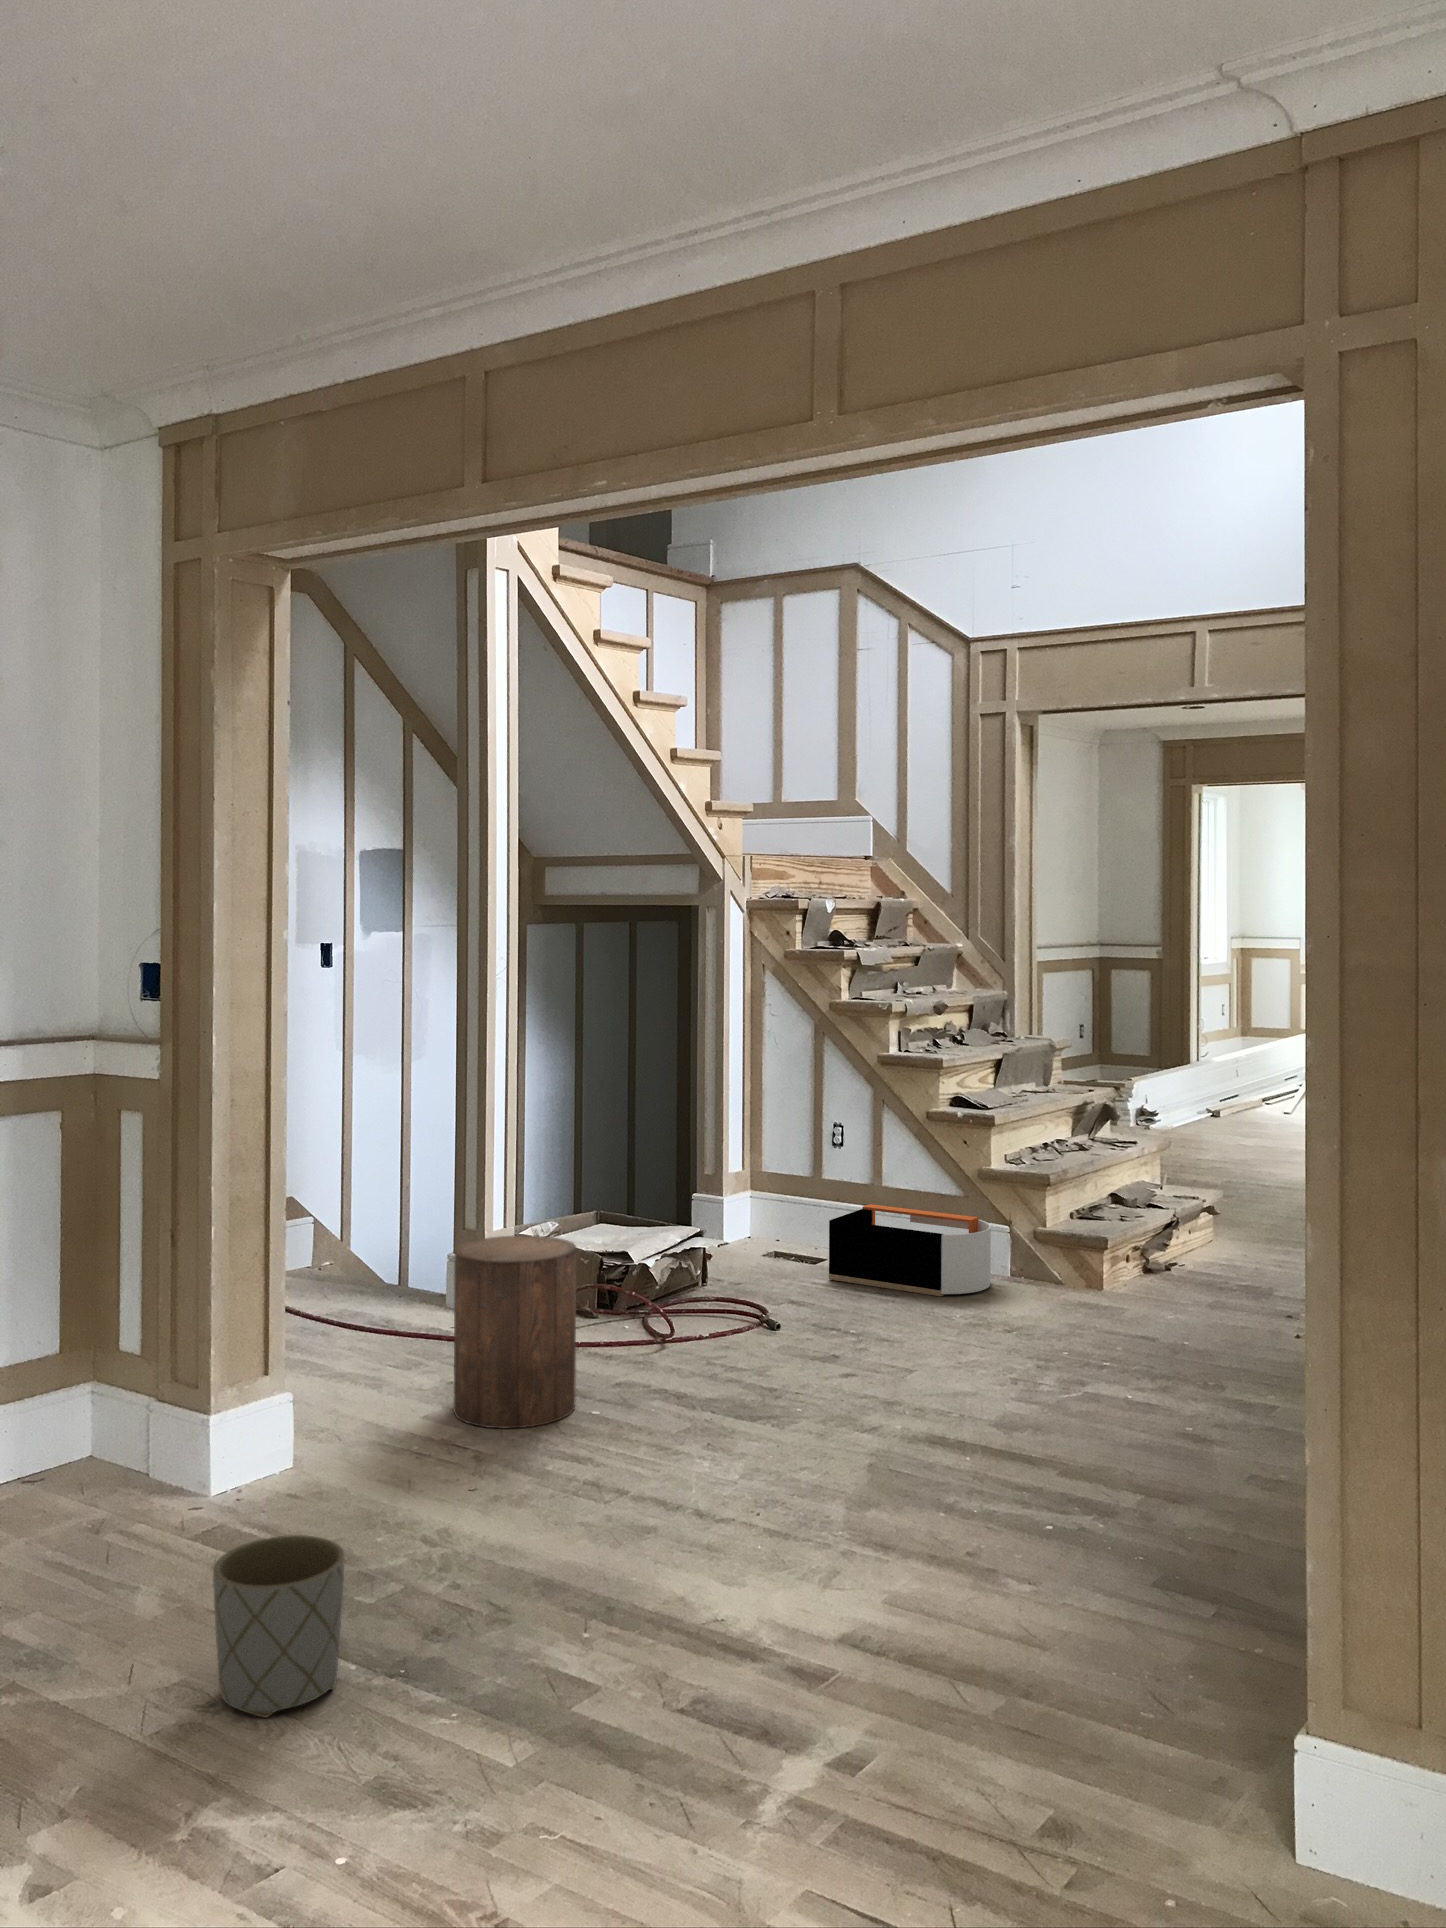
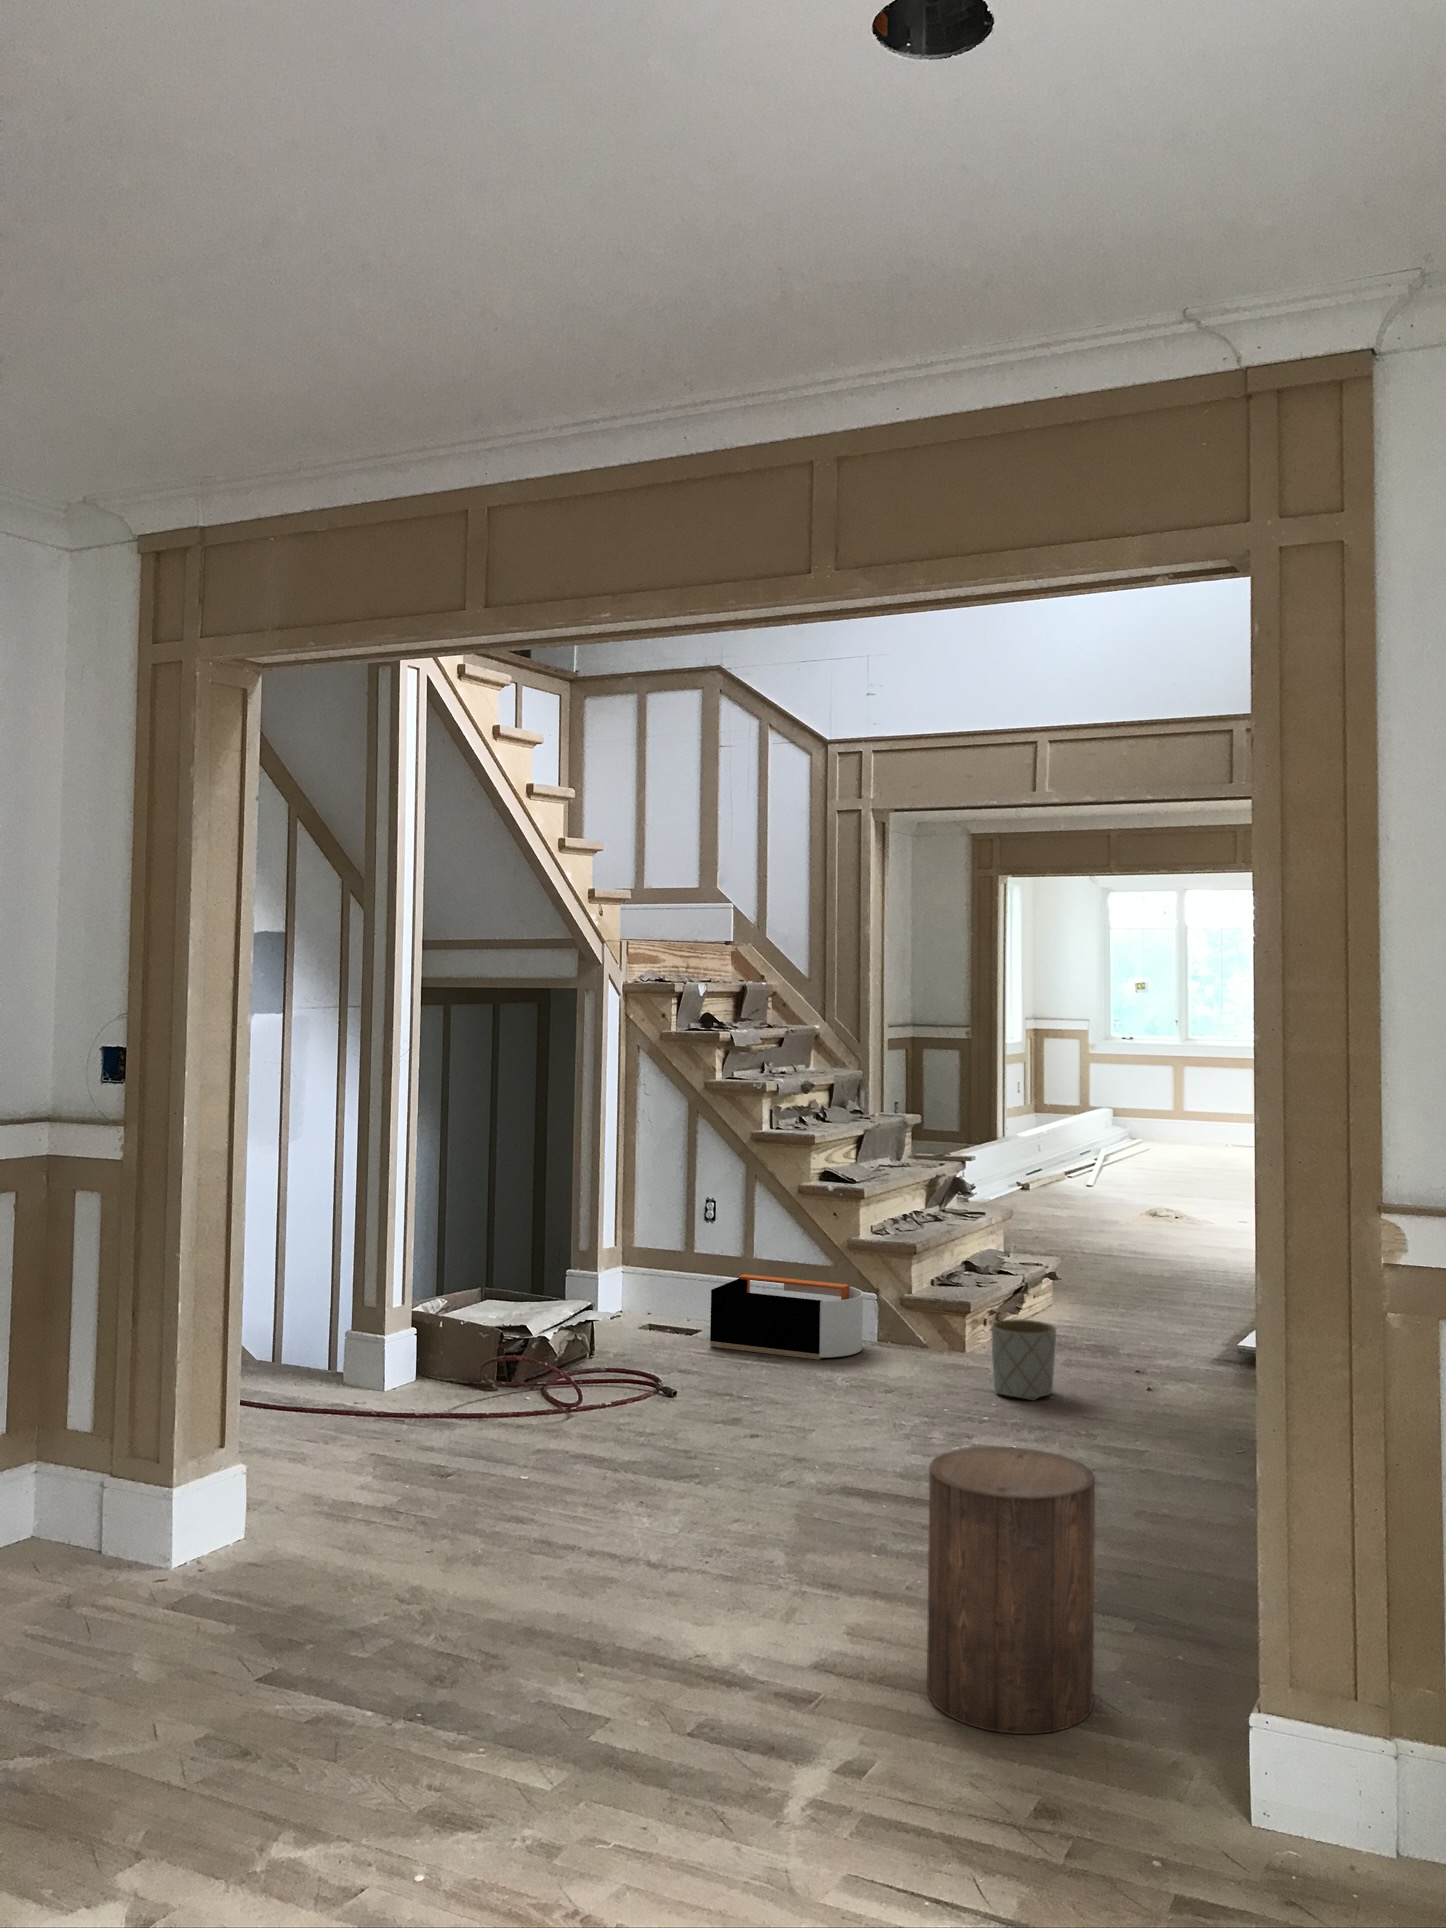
stool: present [454,1235,576,1429] -> present [927,1447,1095,1734]
planter: present [213,1535,345,1718] -> present [991,1319,1056,1401]

